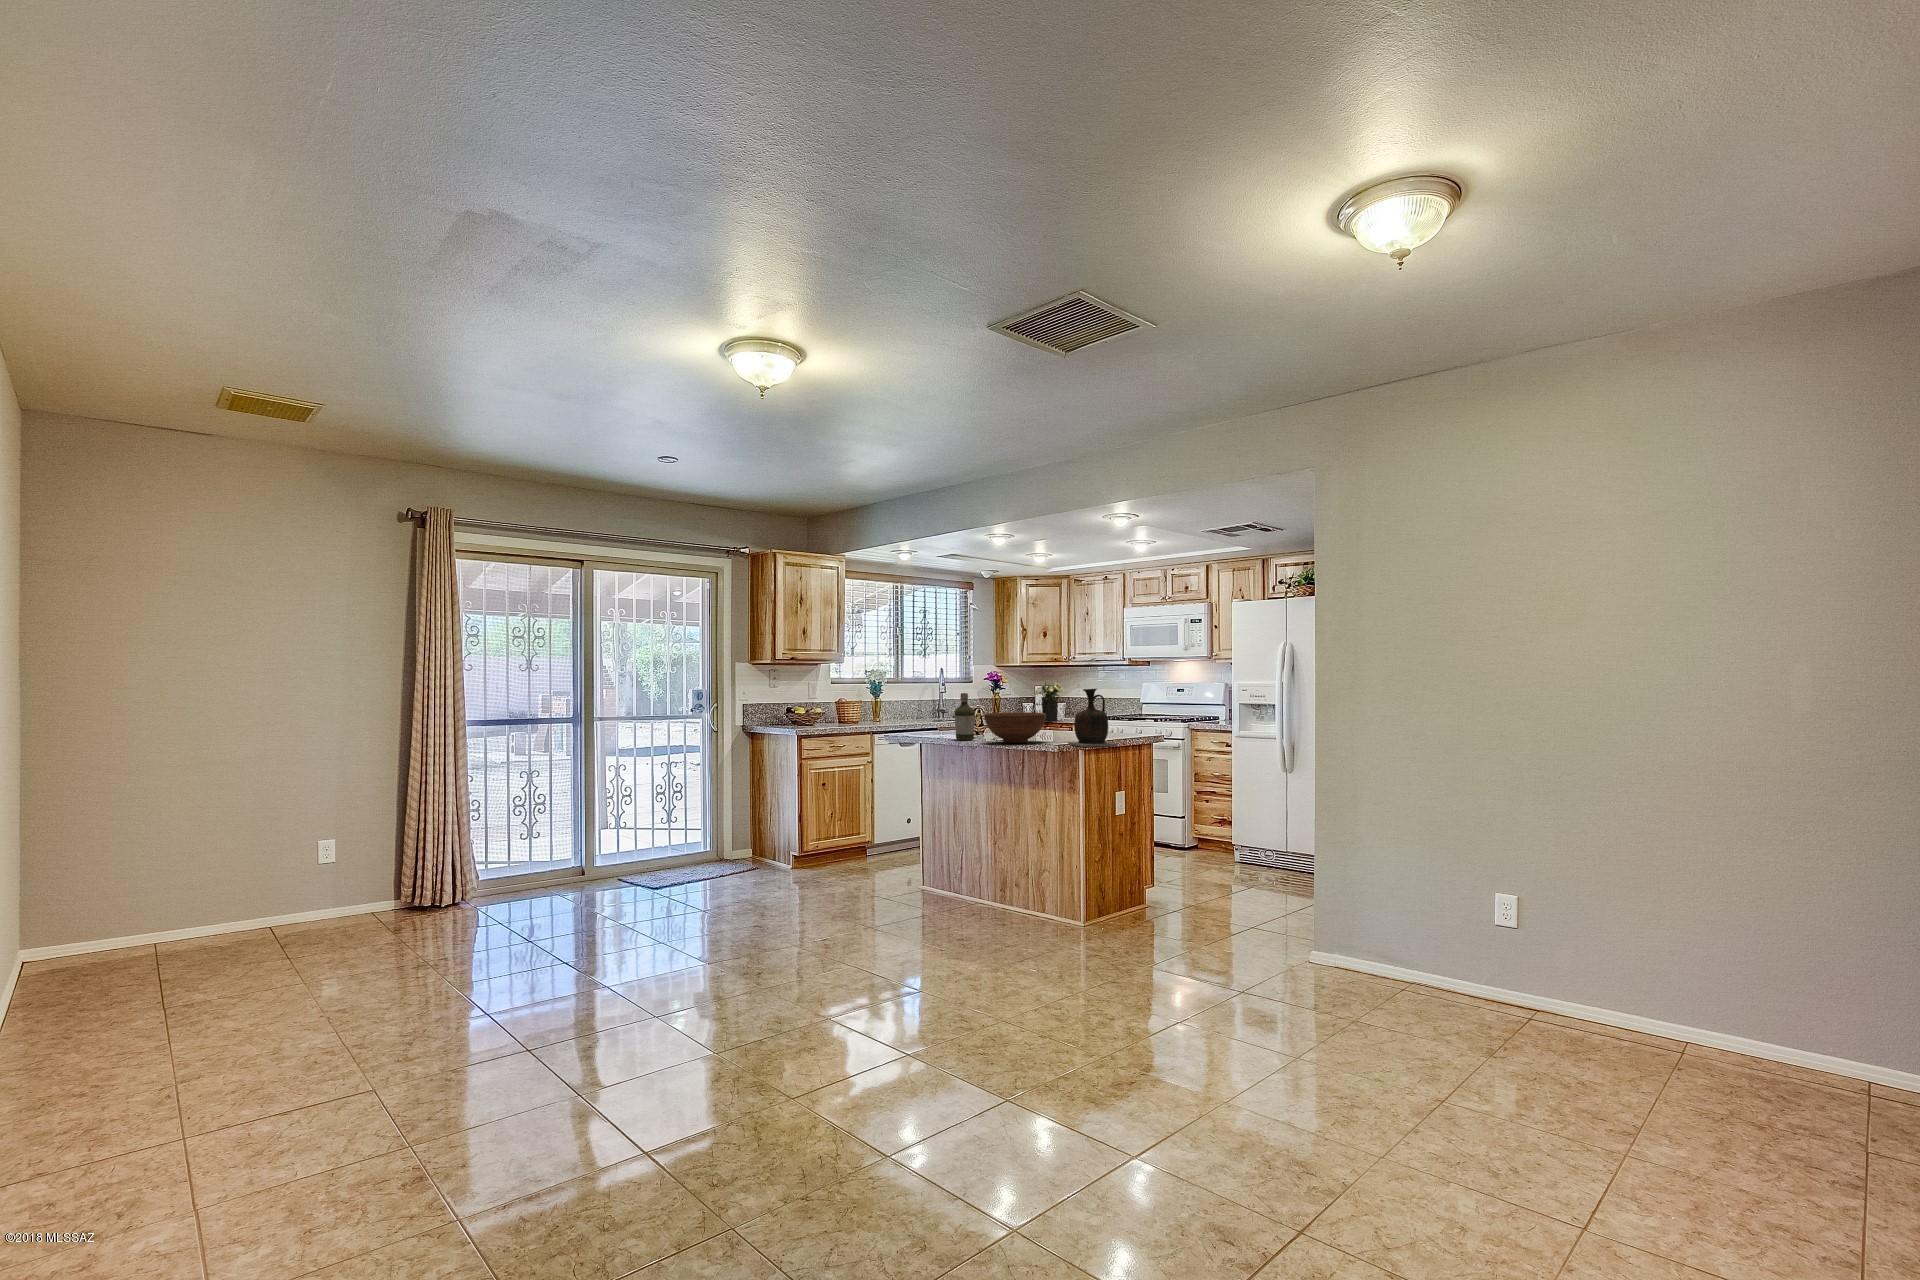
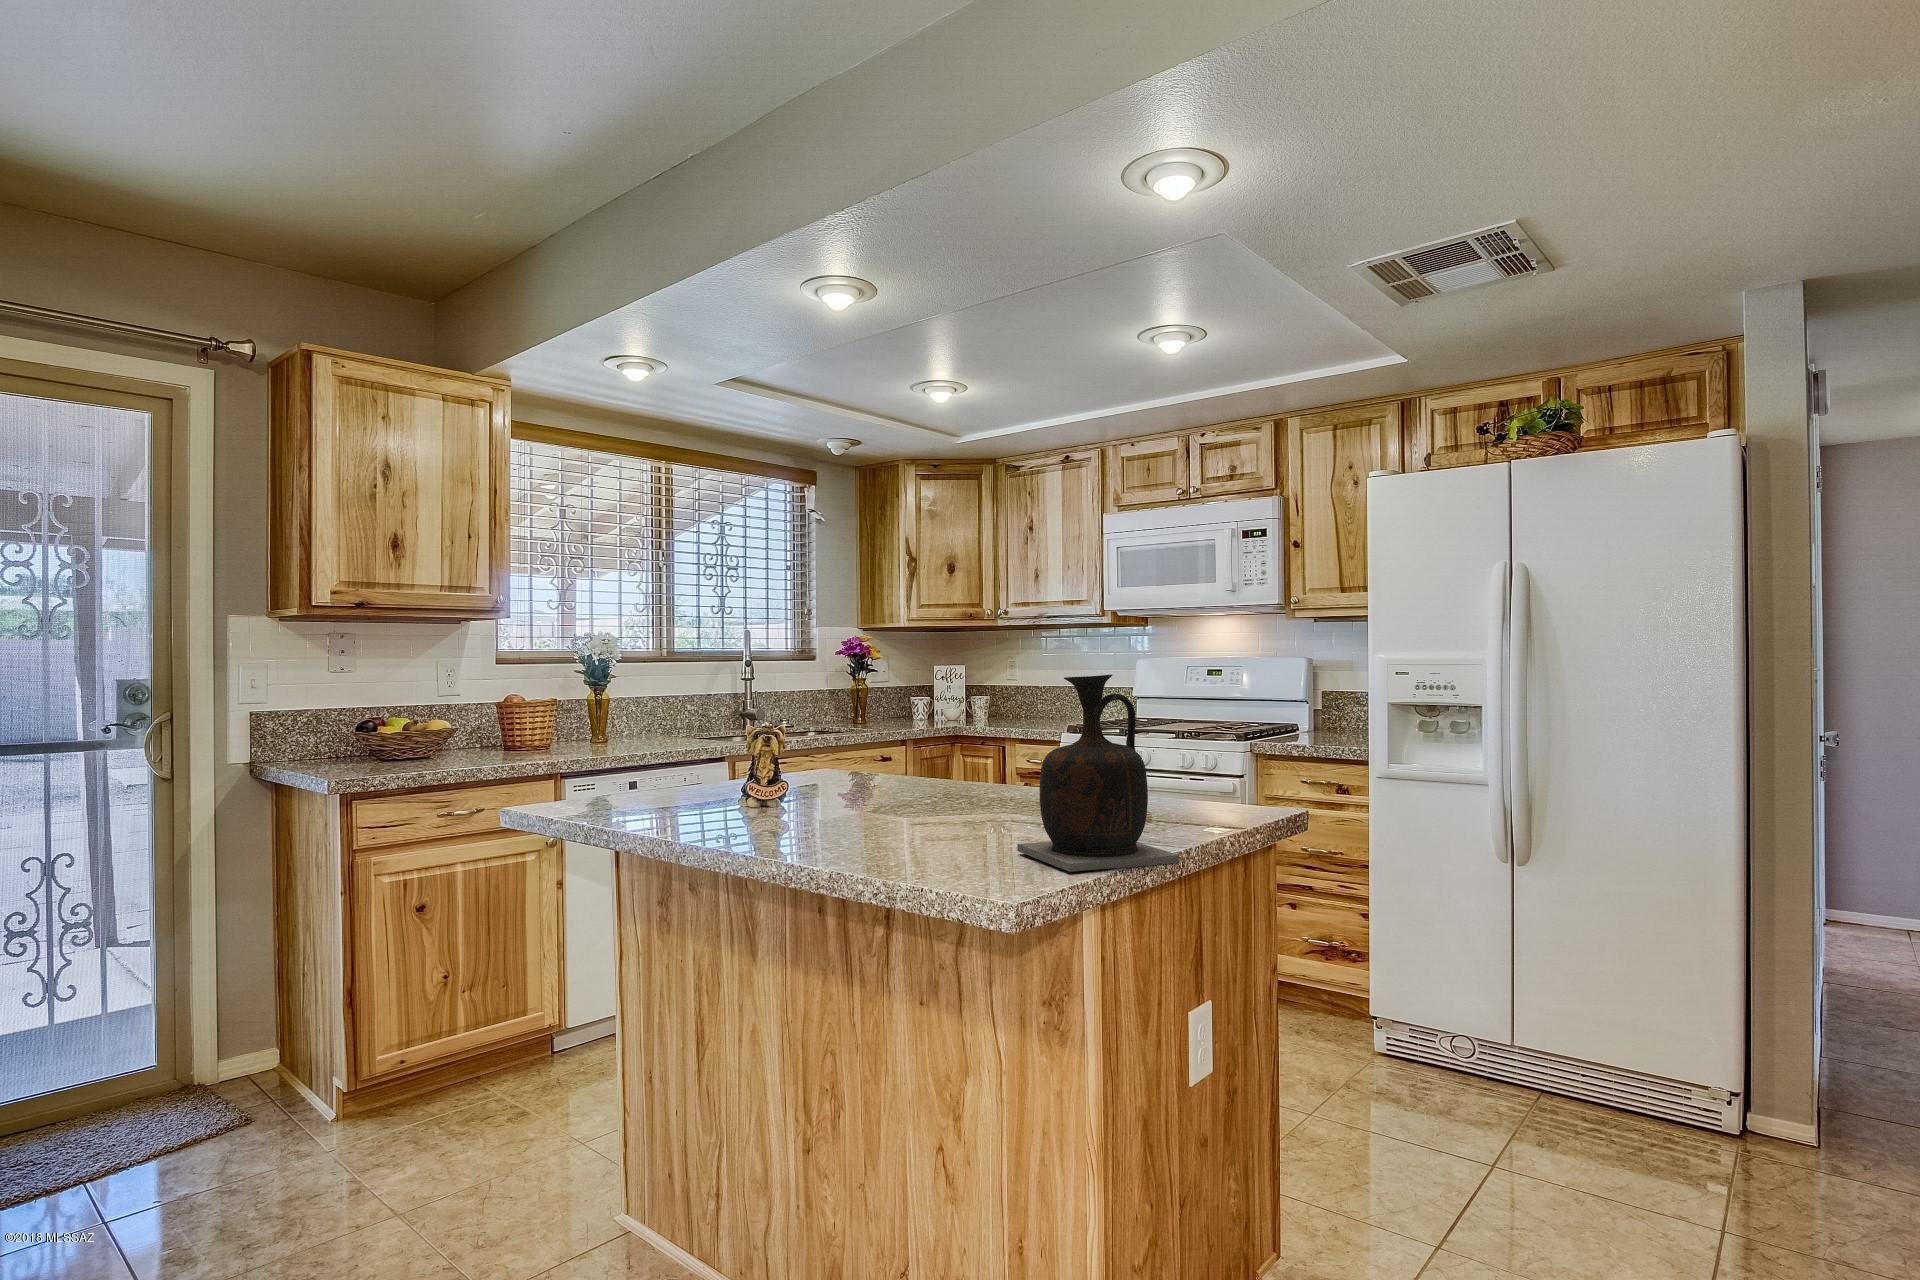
flower arrangement: present [1033,680,1064,722] -> none [926,653,994,737]
bottle: present [954,693,975,740] -> none [700,687,753,819]
fruit bowl: present [984,712,1046,743] -> none [764,742,949,839]

